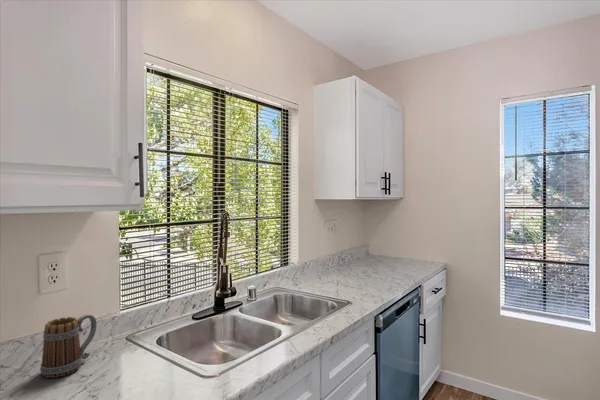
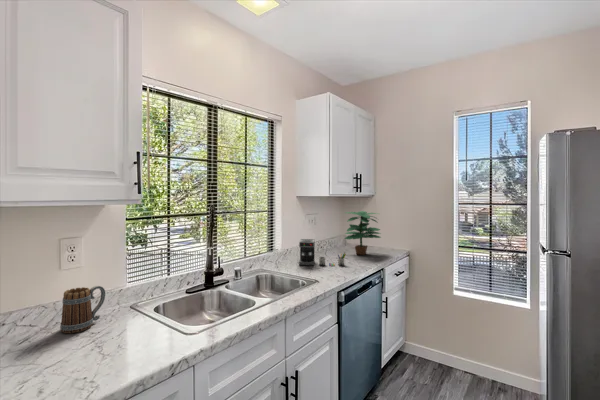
potted plant: none [370,216,414,268] -> present [345,211,381,255]
coffee maker: none [321,250,377,282] -> present [299,239,346,266]

